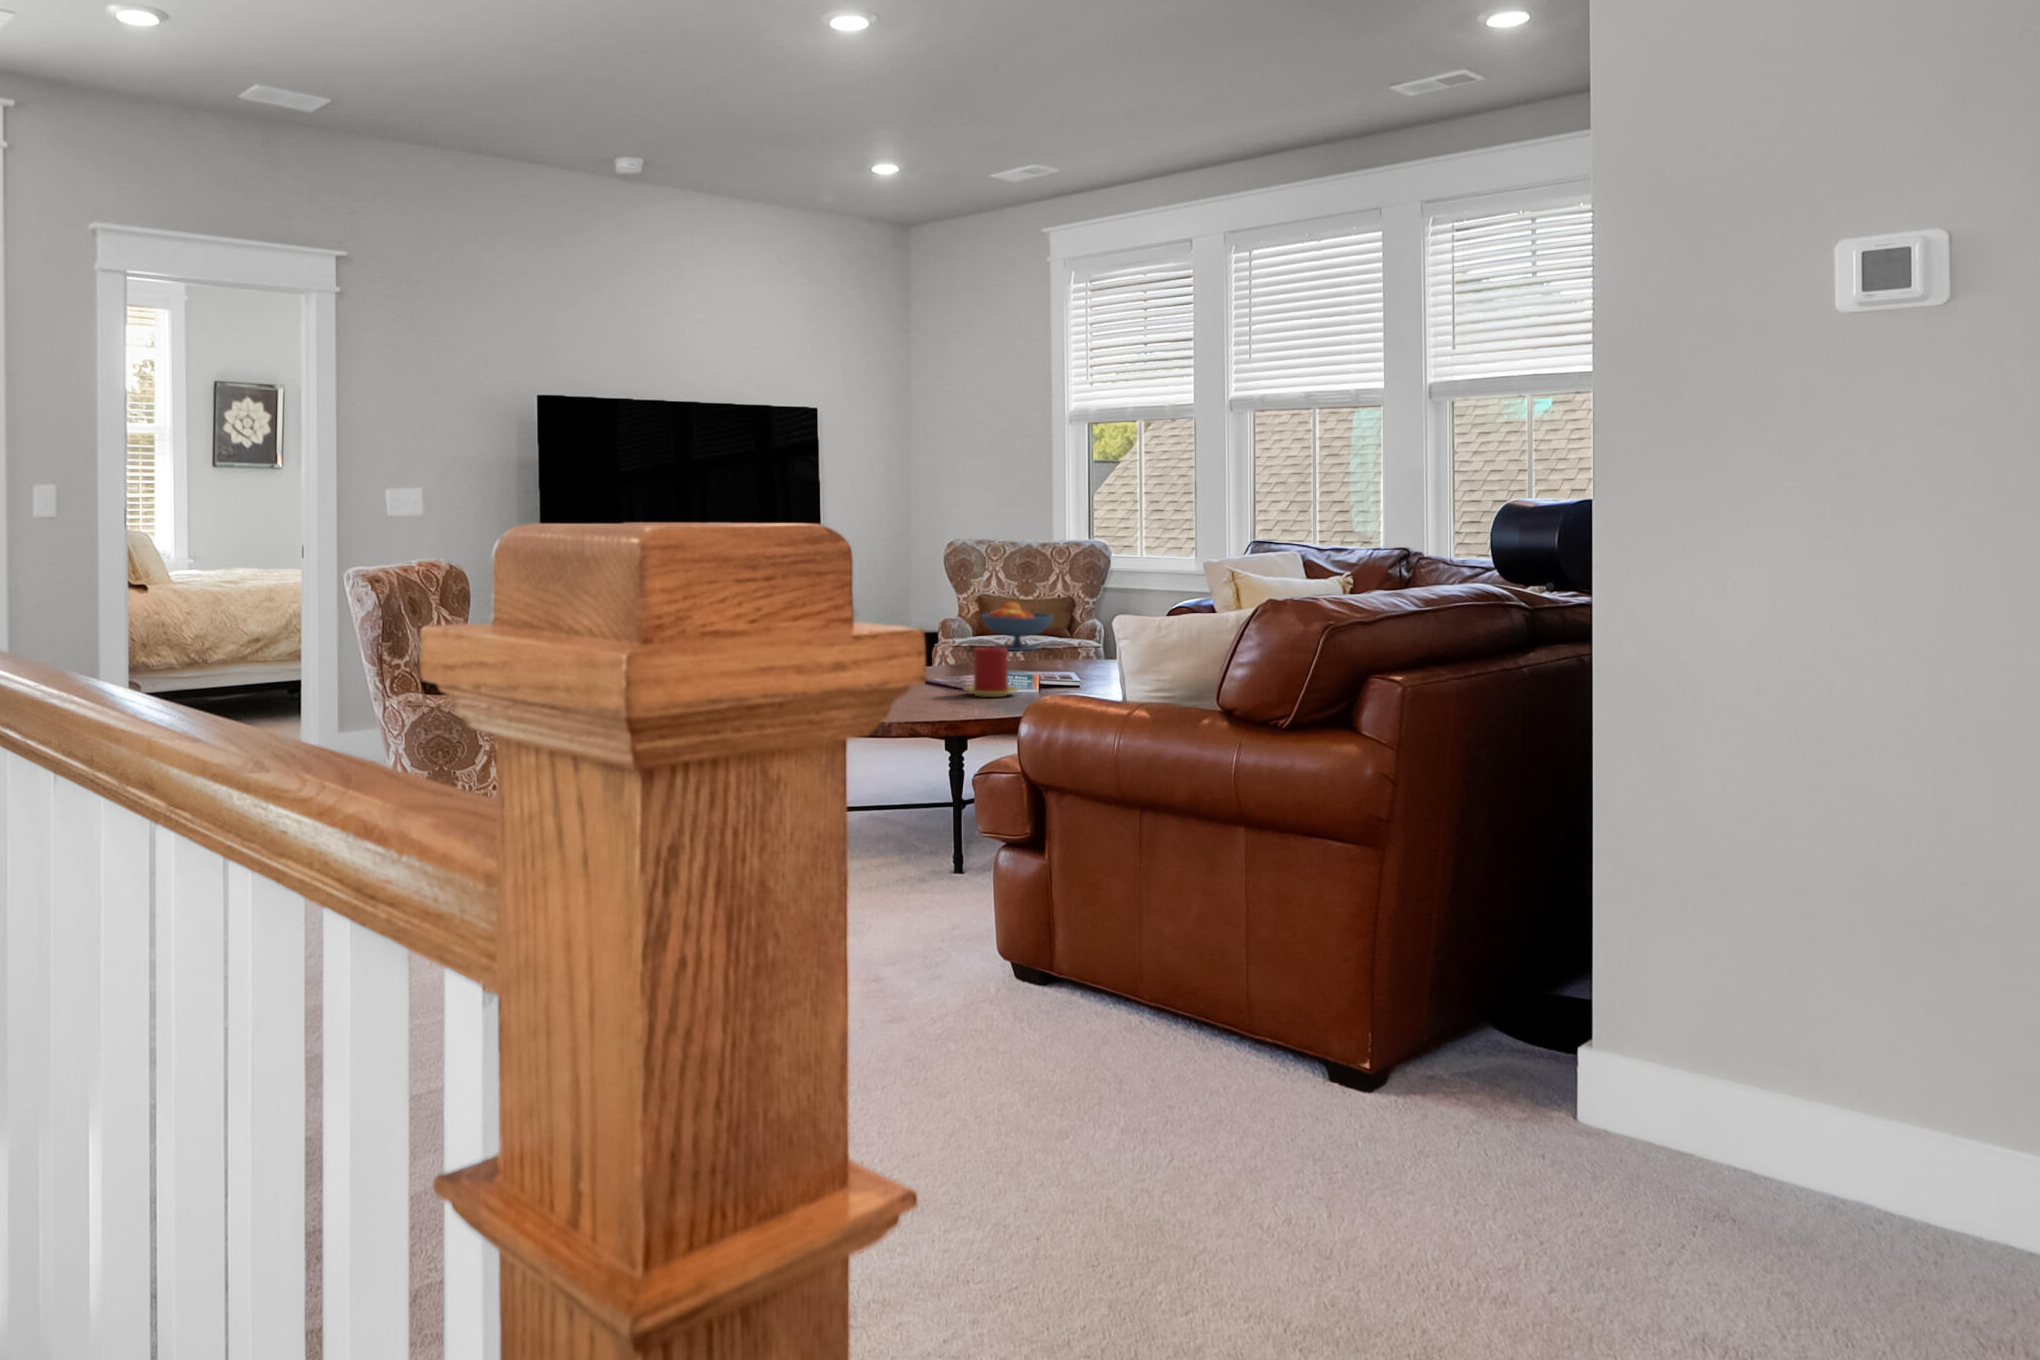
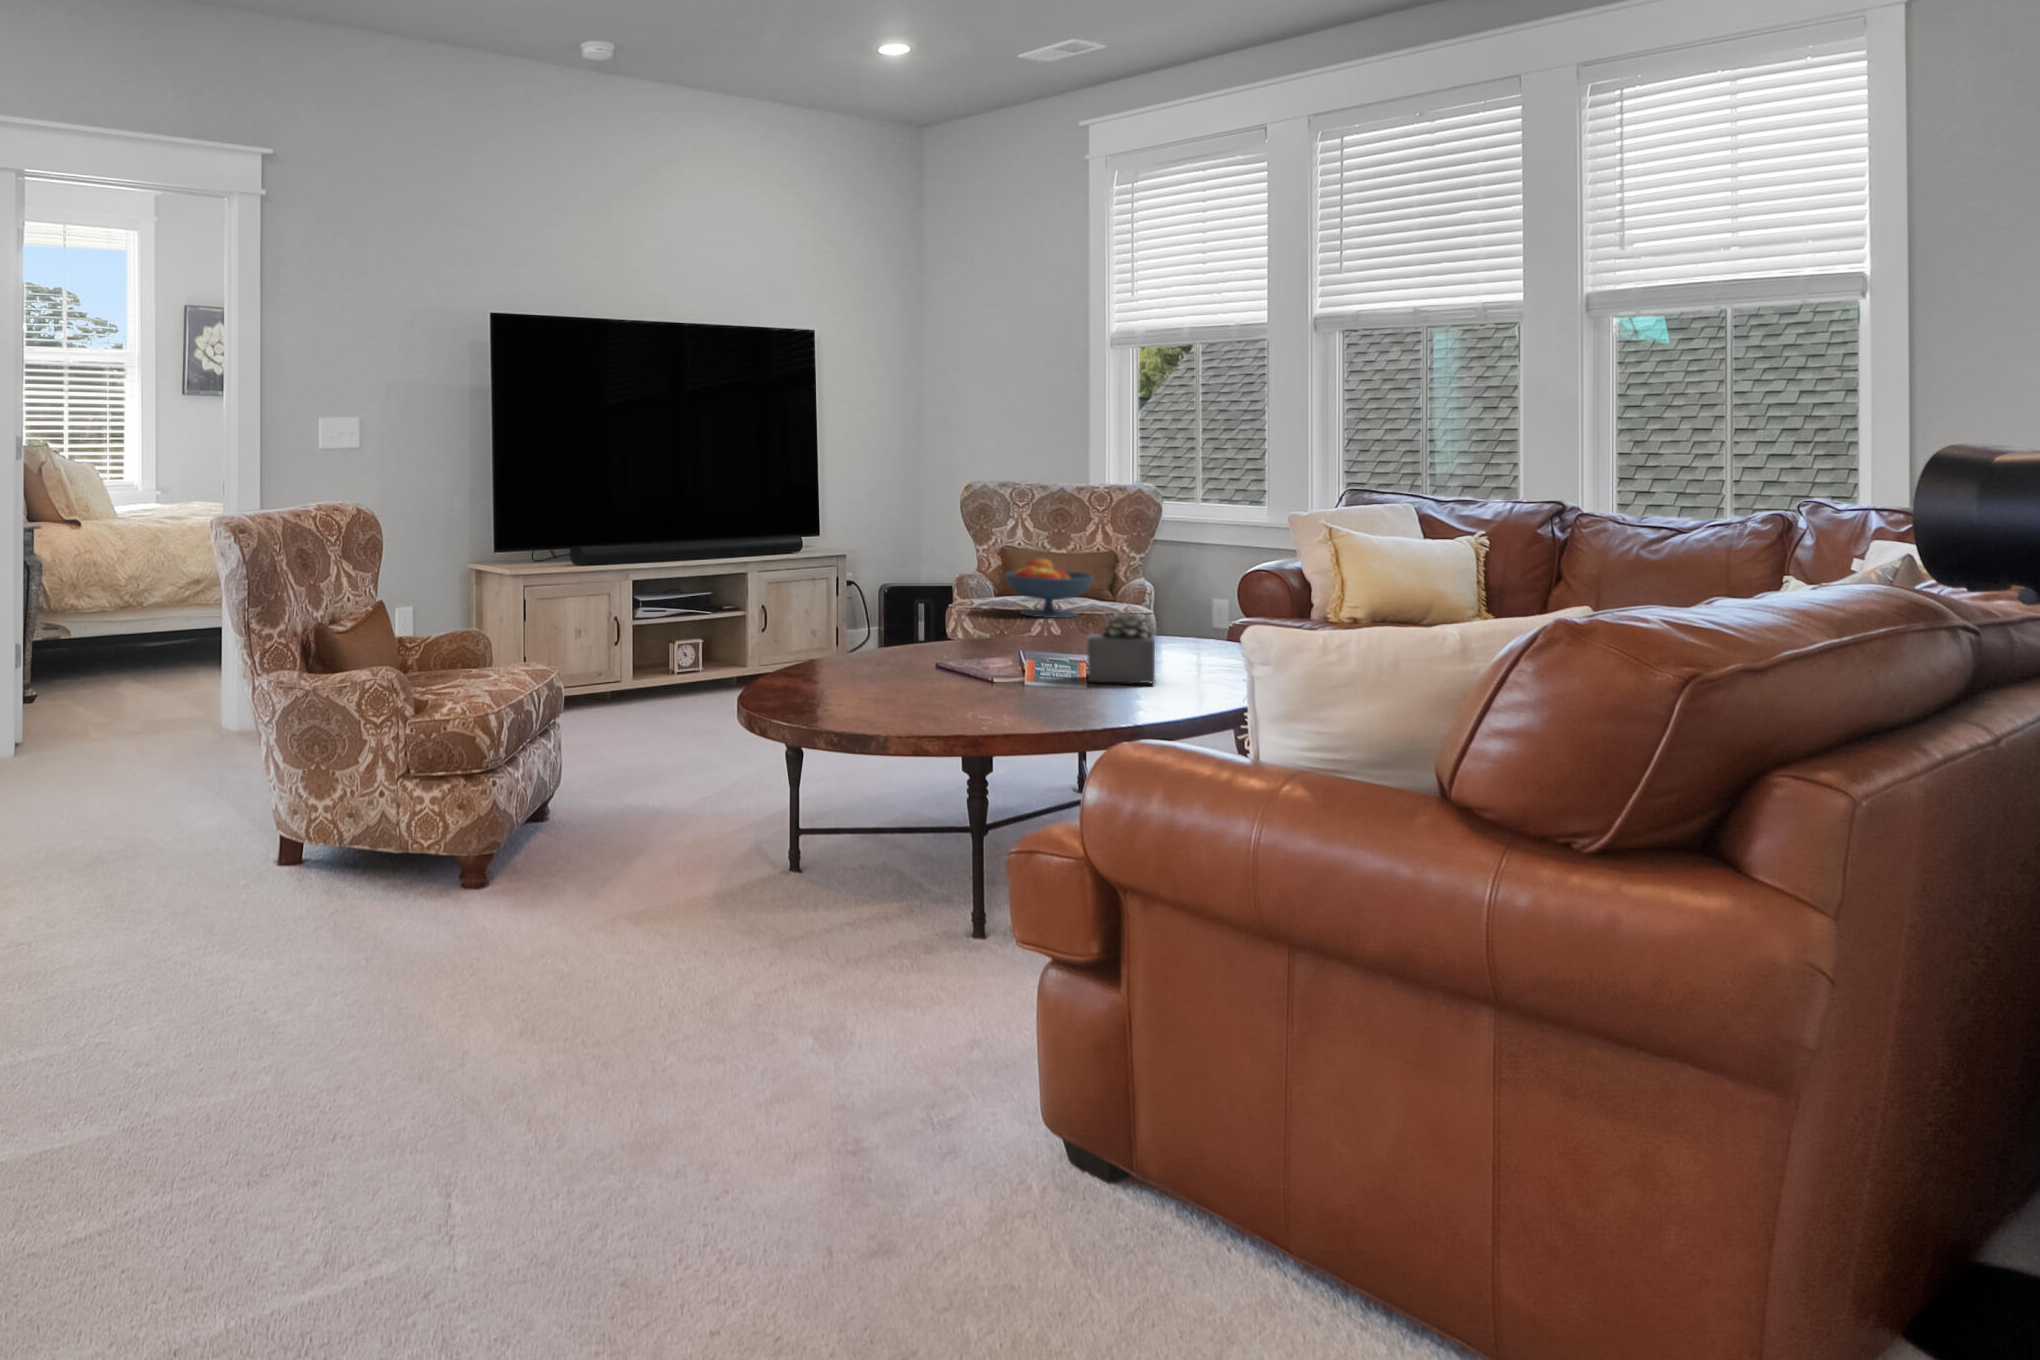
succulent plant: none [1040,633,1091,688] -> present [1087,611,1155,683]
candle: present [964,647,1018,697] -> none [985,627,1060,695]

